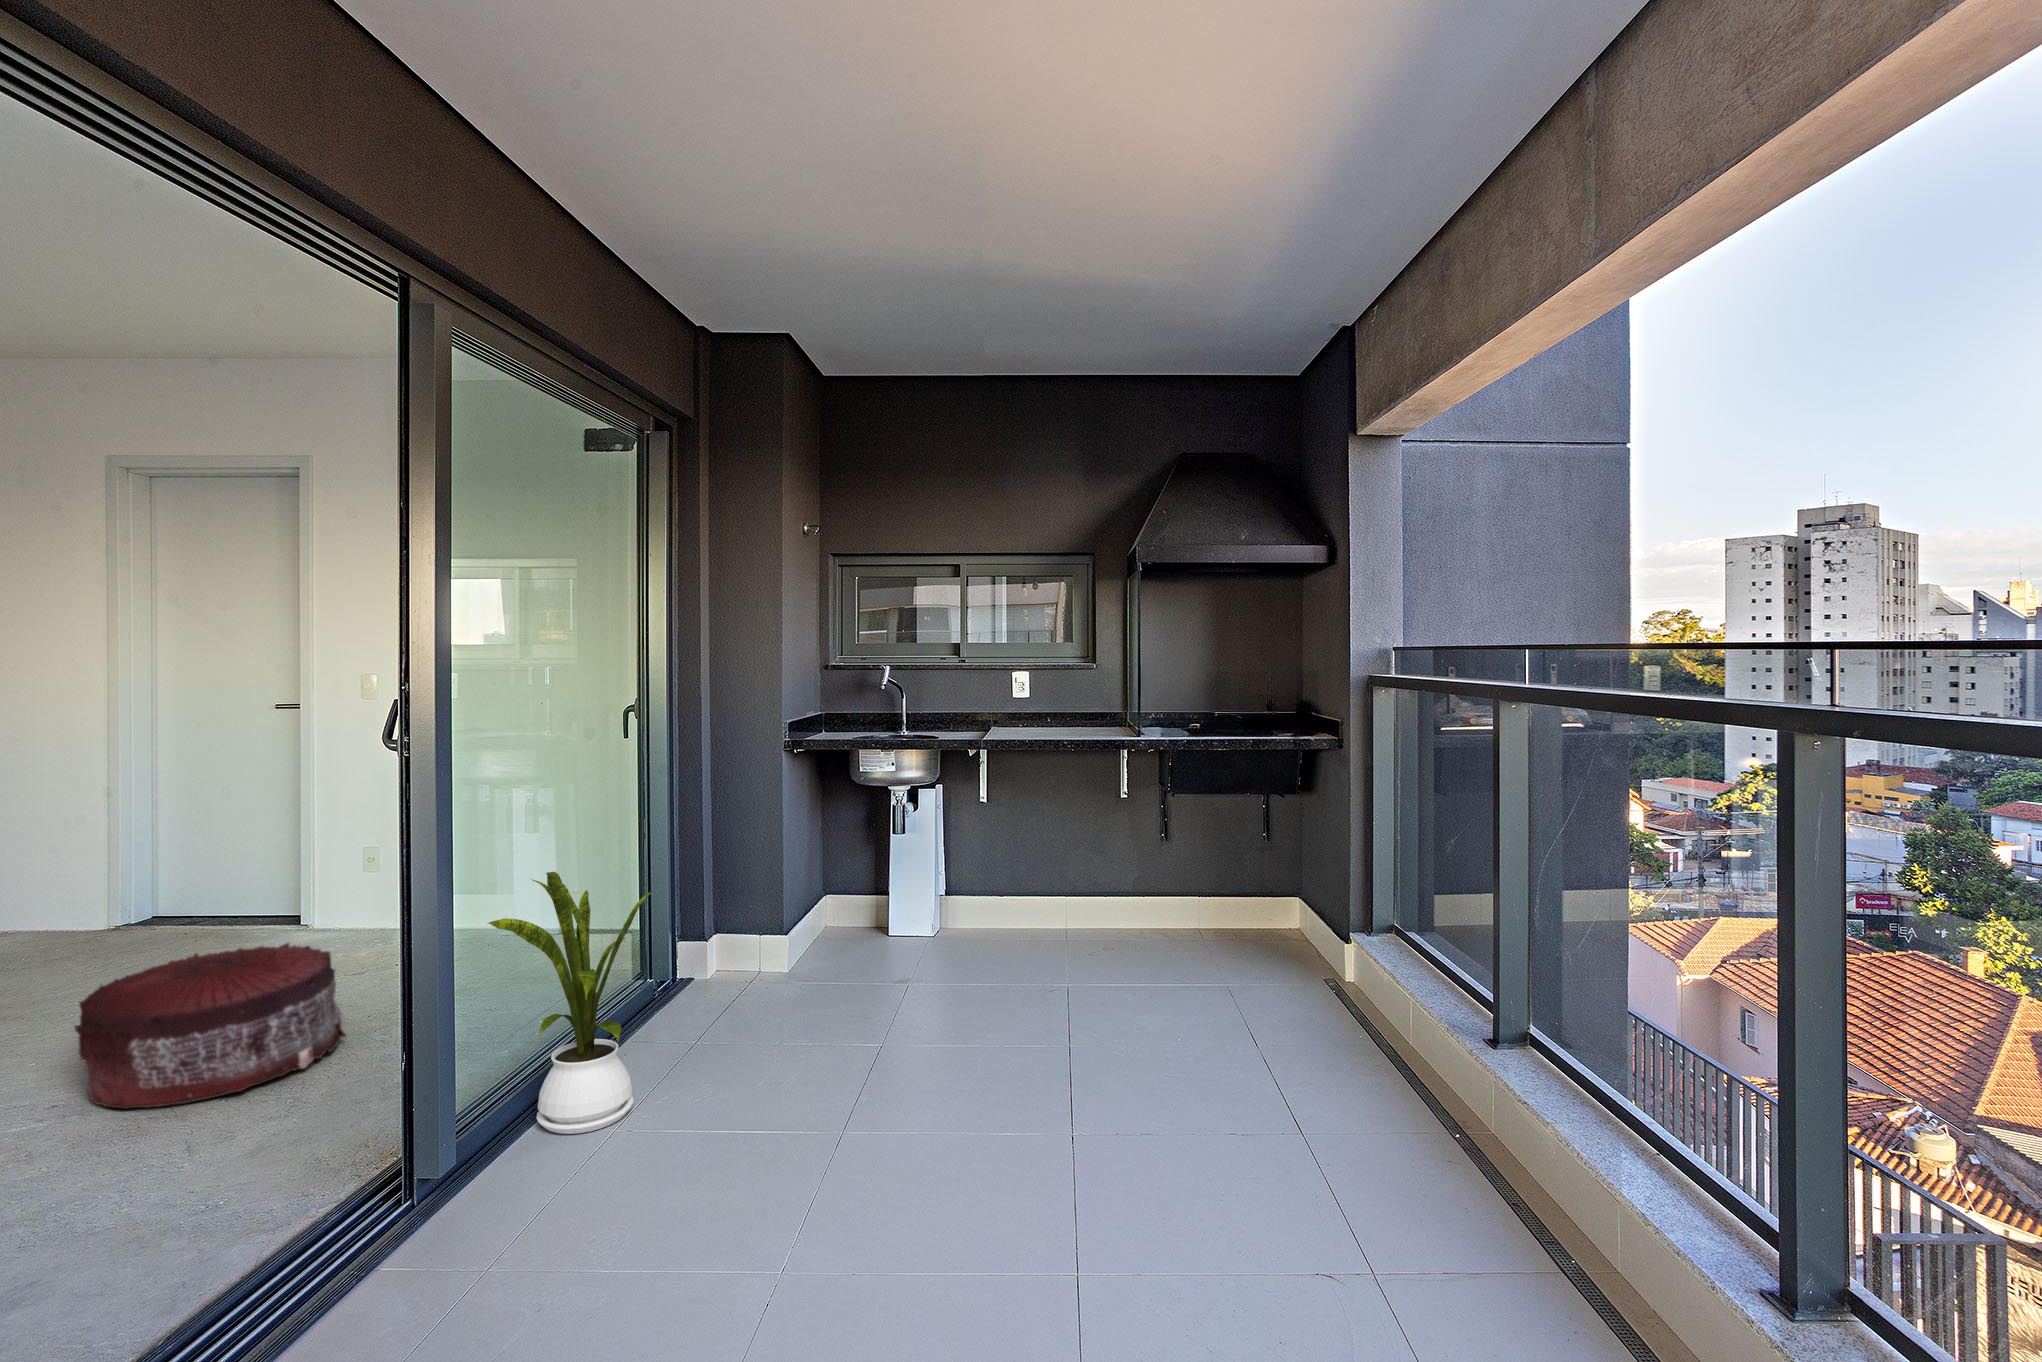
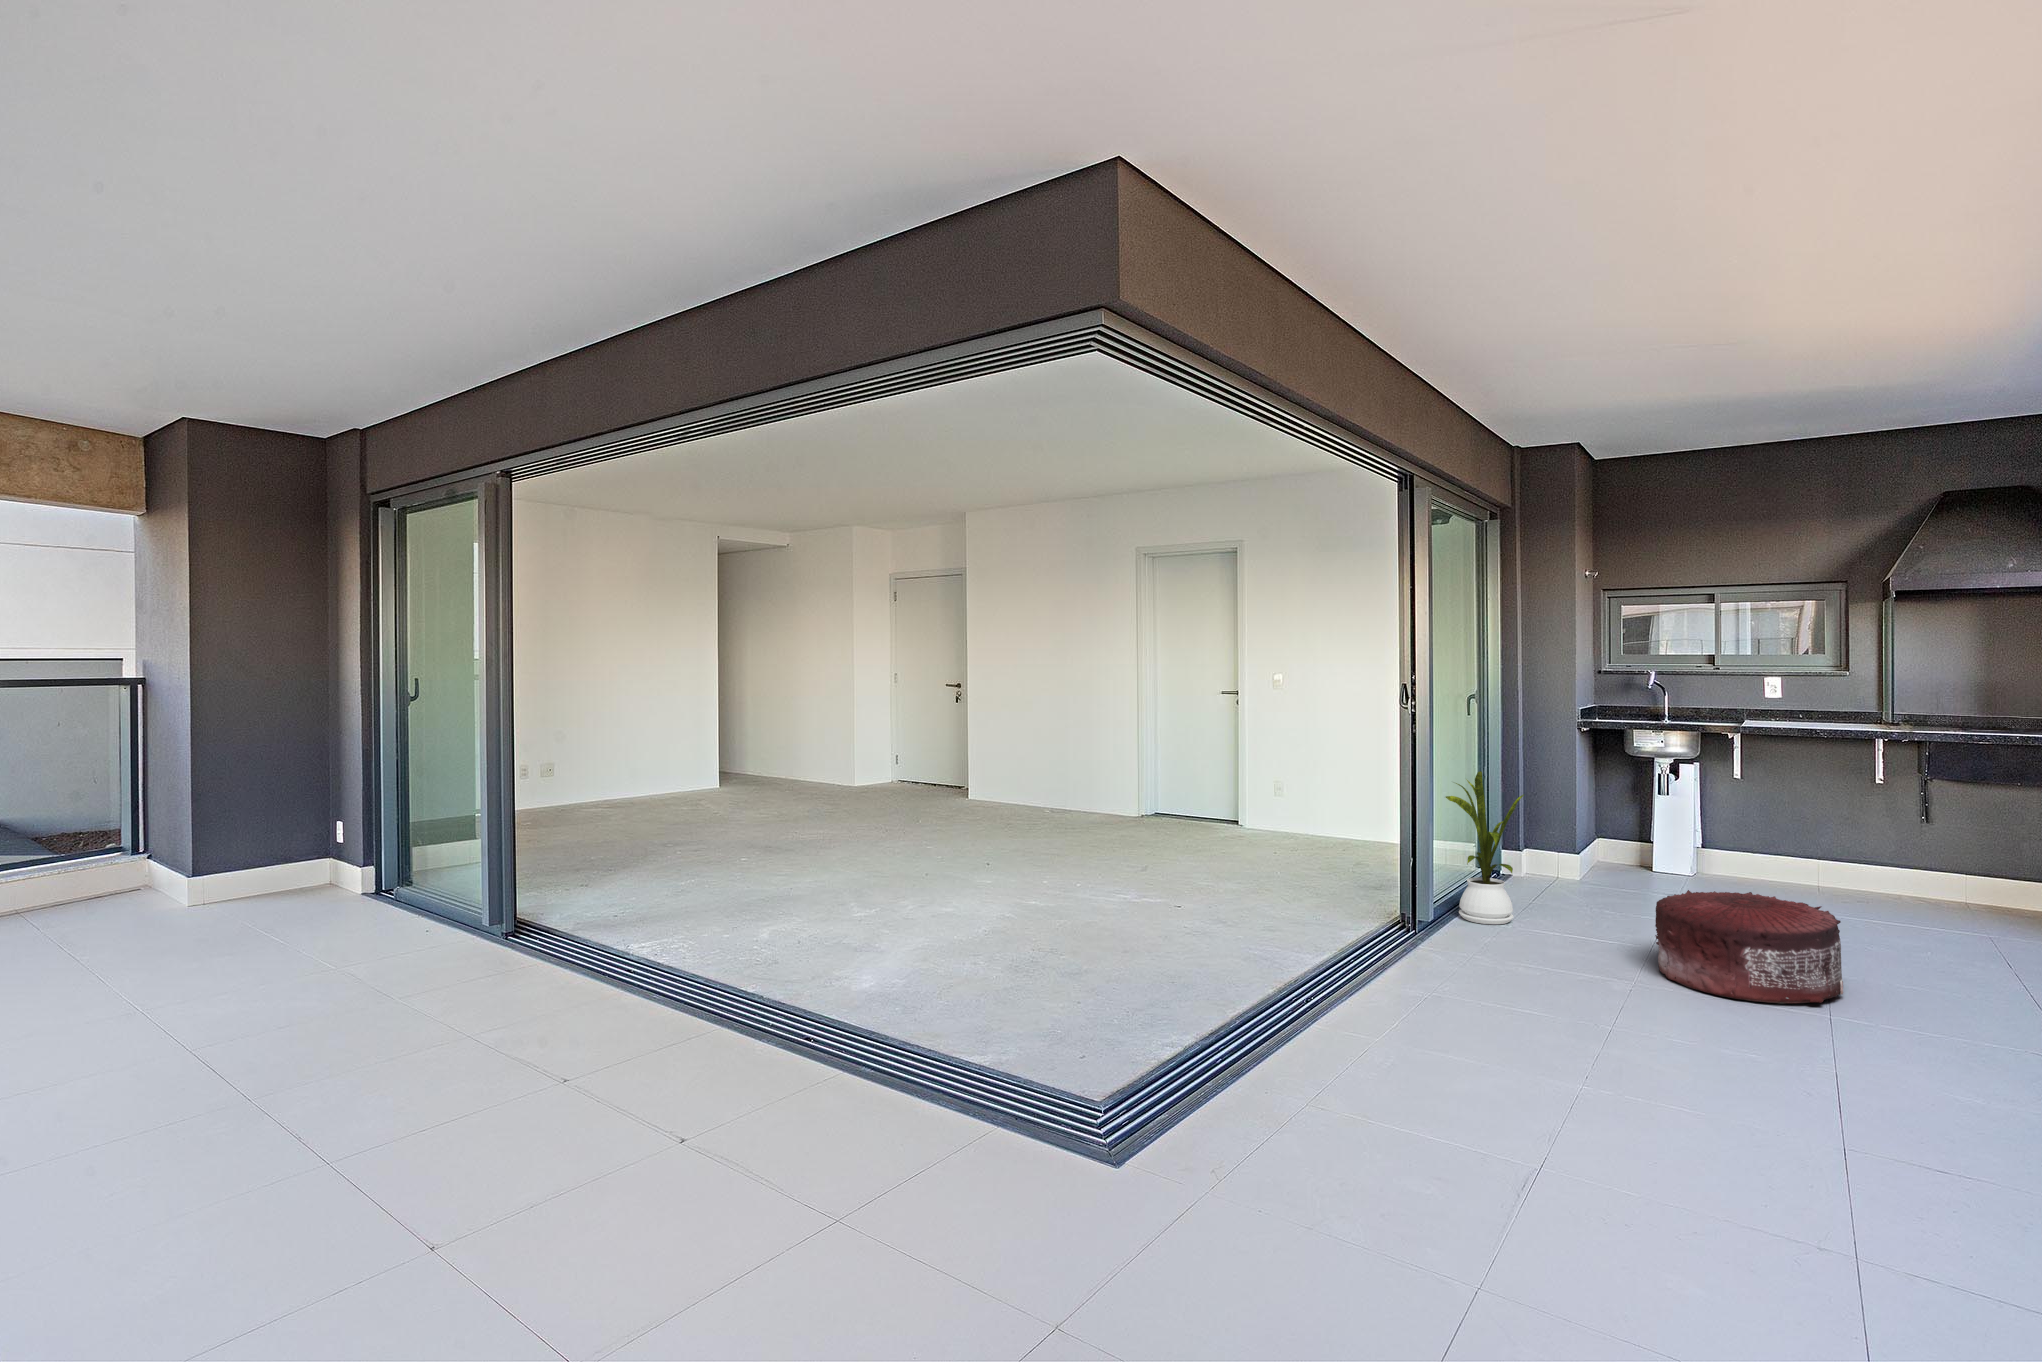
pouf: present [75,943,346,1109] -> present [1655,890,1843,1003]

